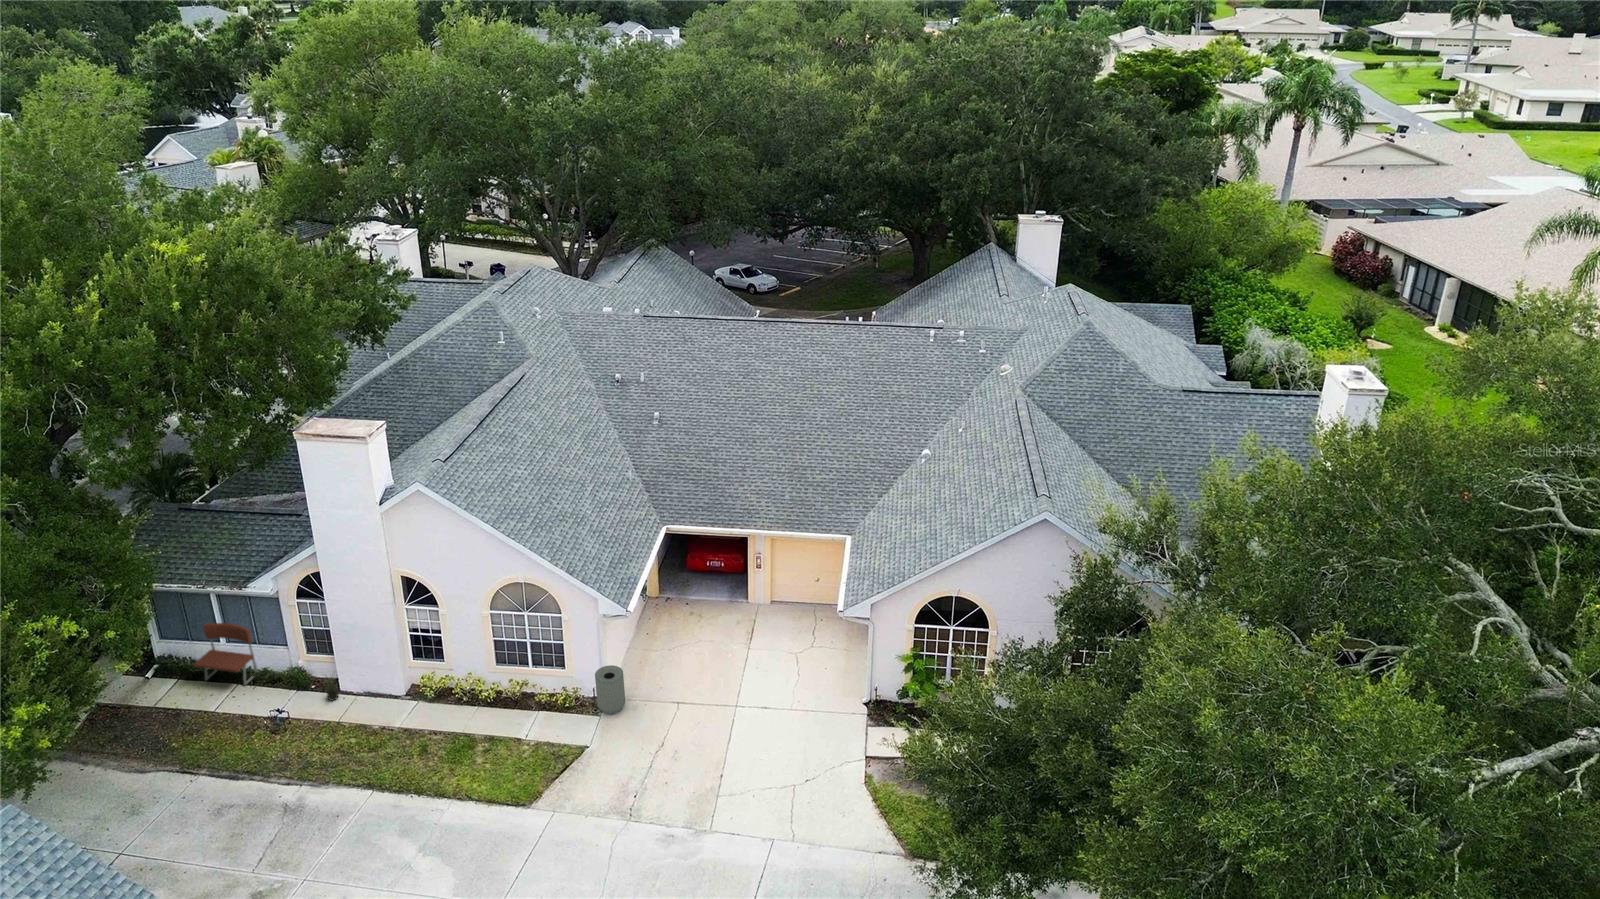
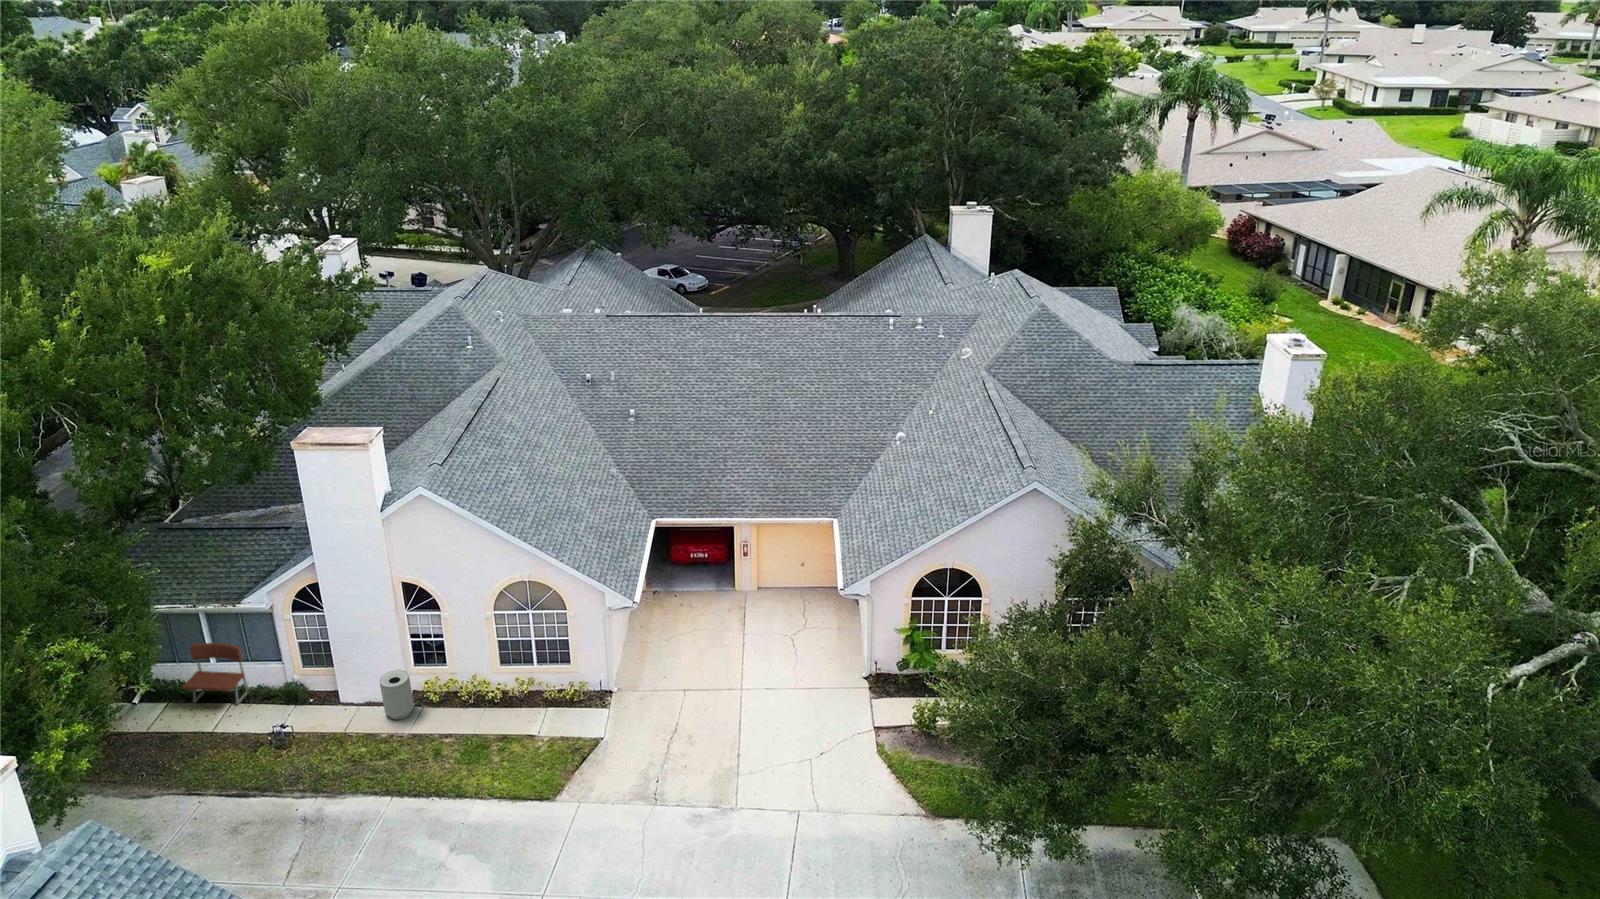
trash can: present [595,665,625,714] -> present [379,670,414,719]
potted plant: present [324,677,338,701] -> none [319,679,339,713]

